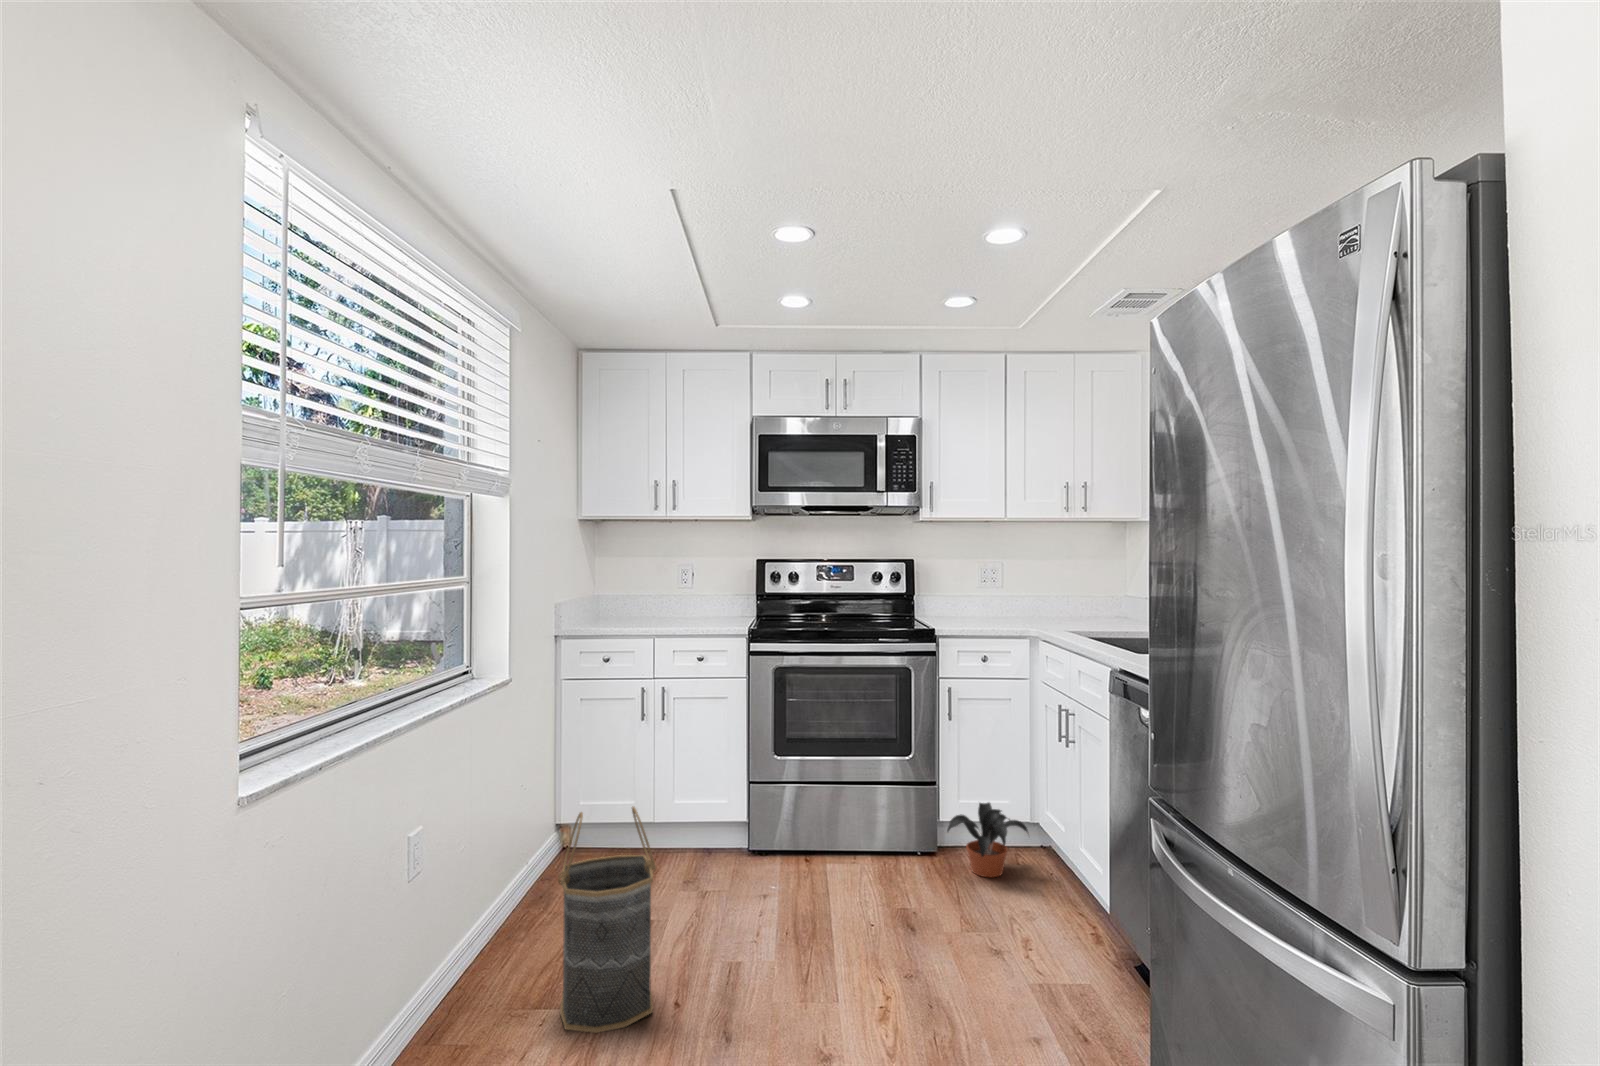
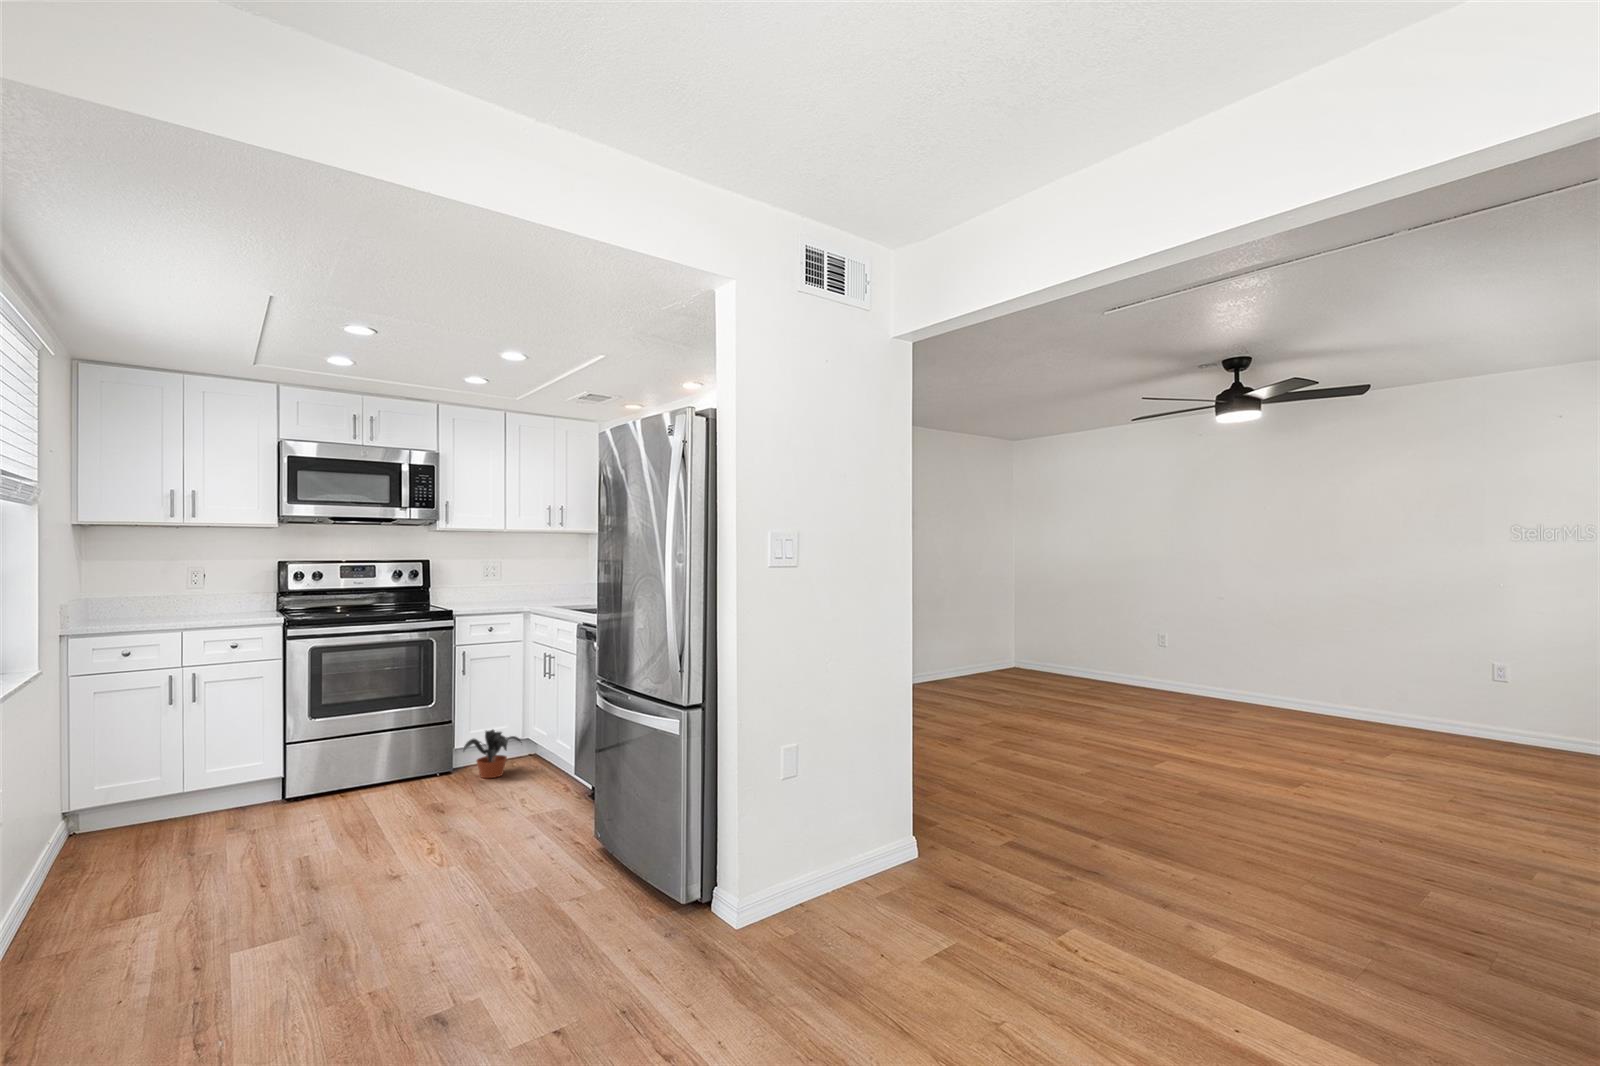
basket: present [558,806,656,1033] -> none [153,749,250,920]

